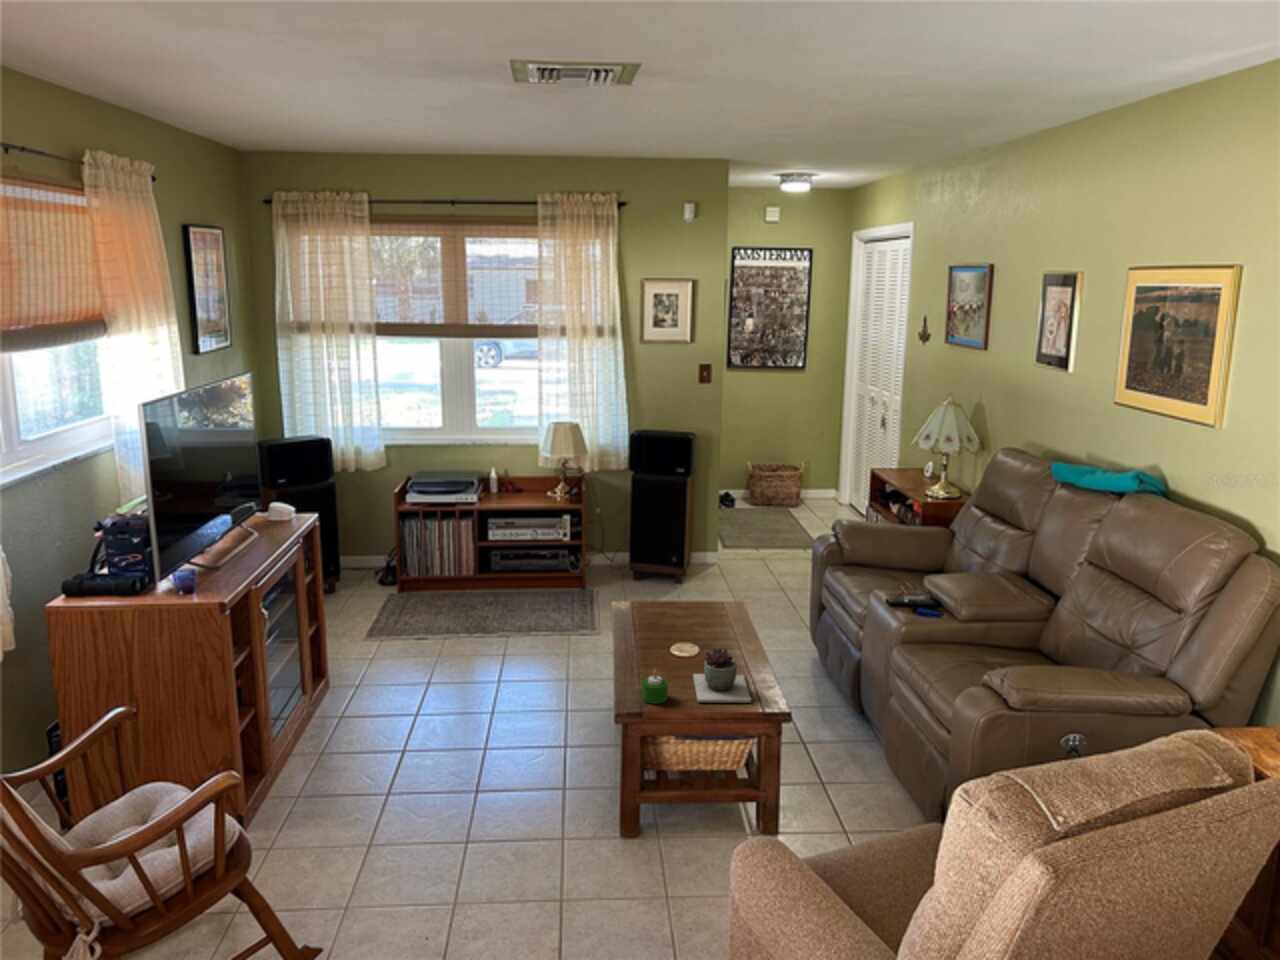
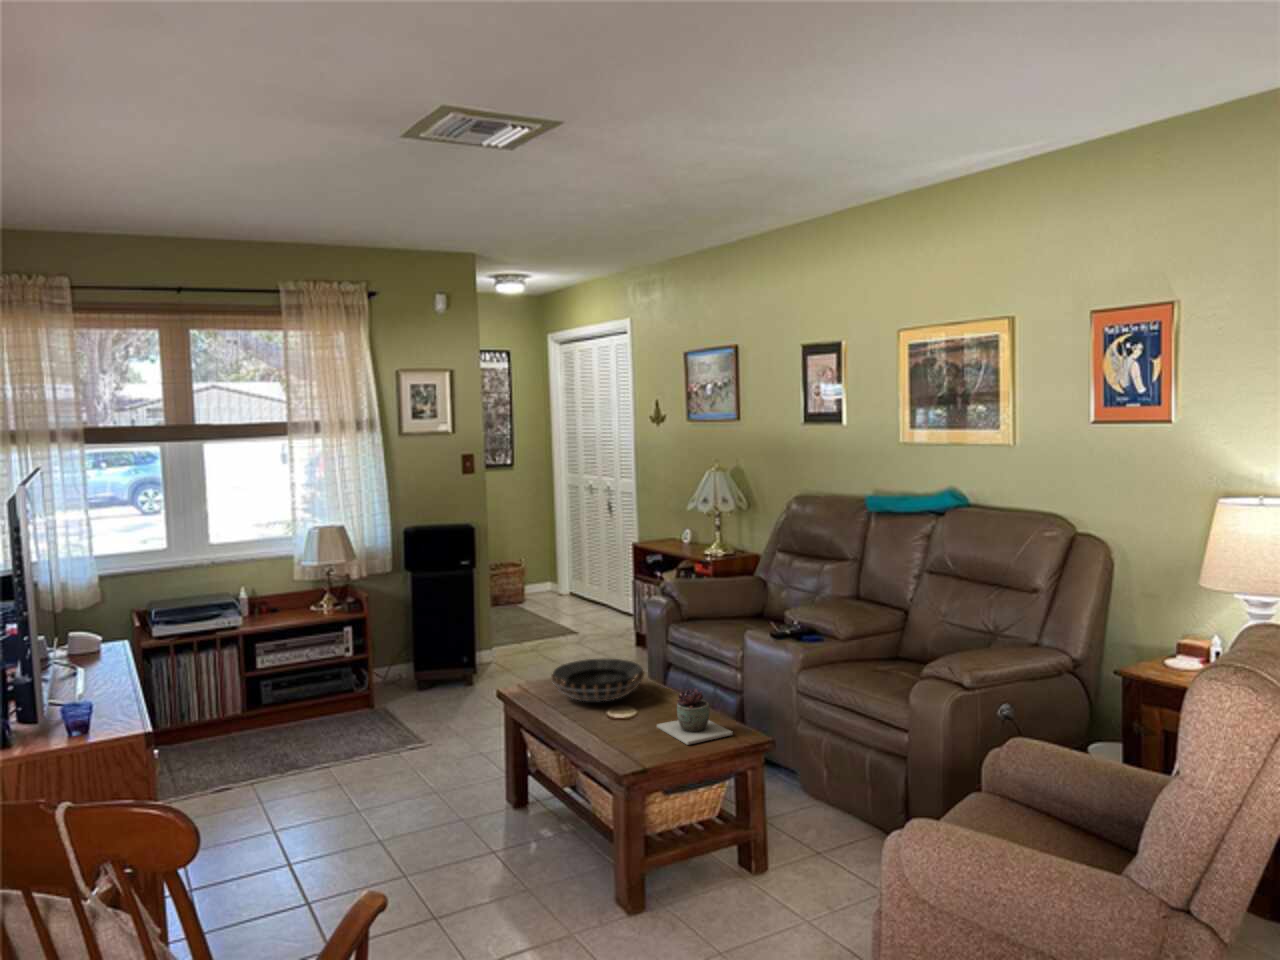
decorative bowl: none [633,593,724,639] -> present [551,659,644,701]
candle: present [642,669,668,704] -> none [631,719,658,755]

